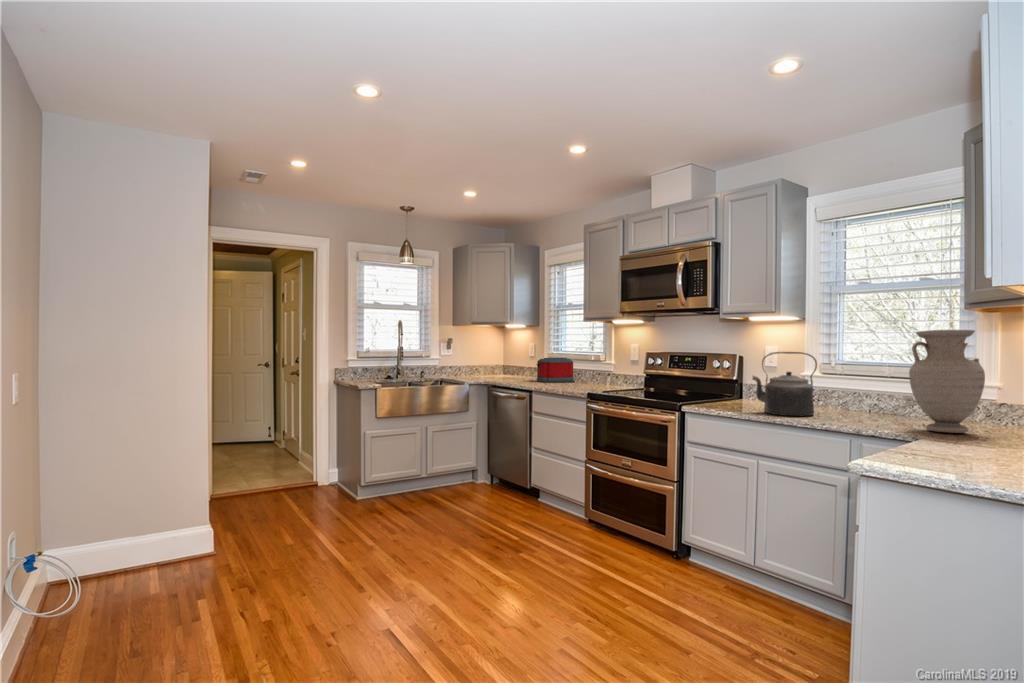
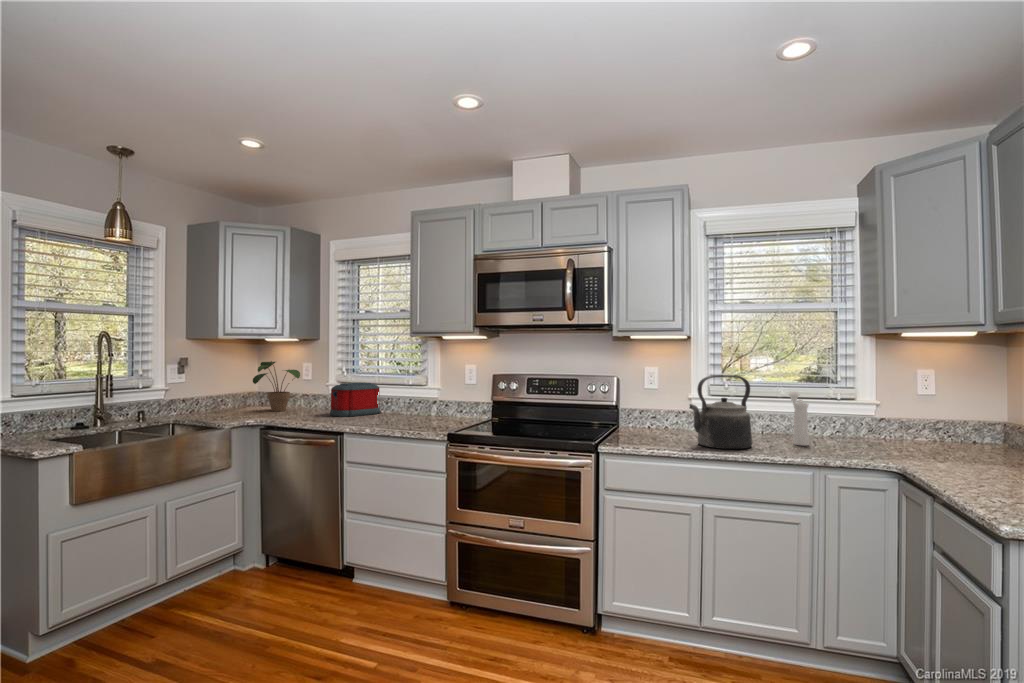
vase: present [909,330,985,433] -> none [866,352,941,458]
potted plant: none [493,341,530,377] -> present [253,361,300,411]
pepper mill: none [864,370,885,420] -> present [789,391,809,446]

